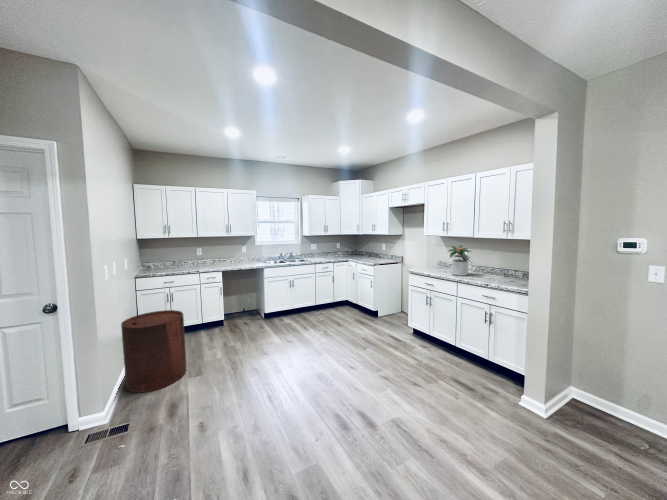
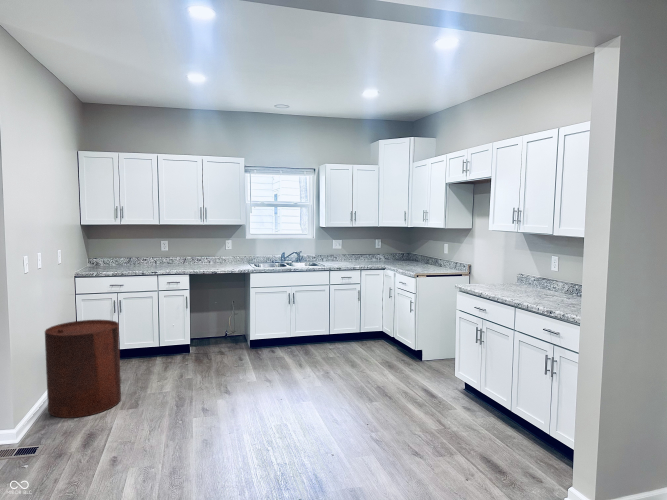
potted plant: present [449,246,472,276] -> none [509,247,554,297]

